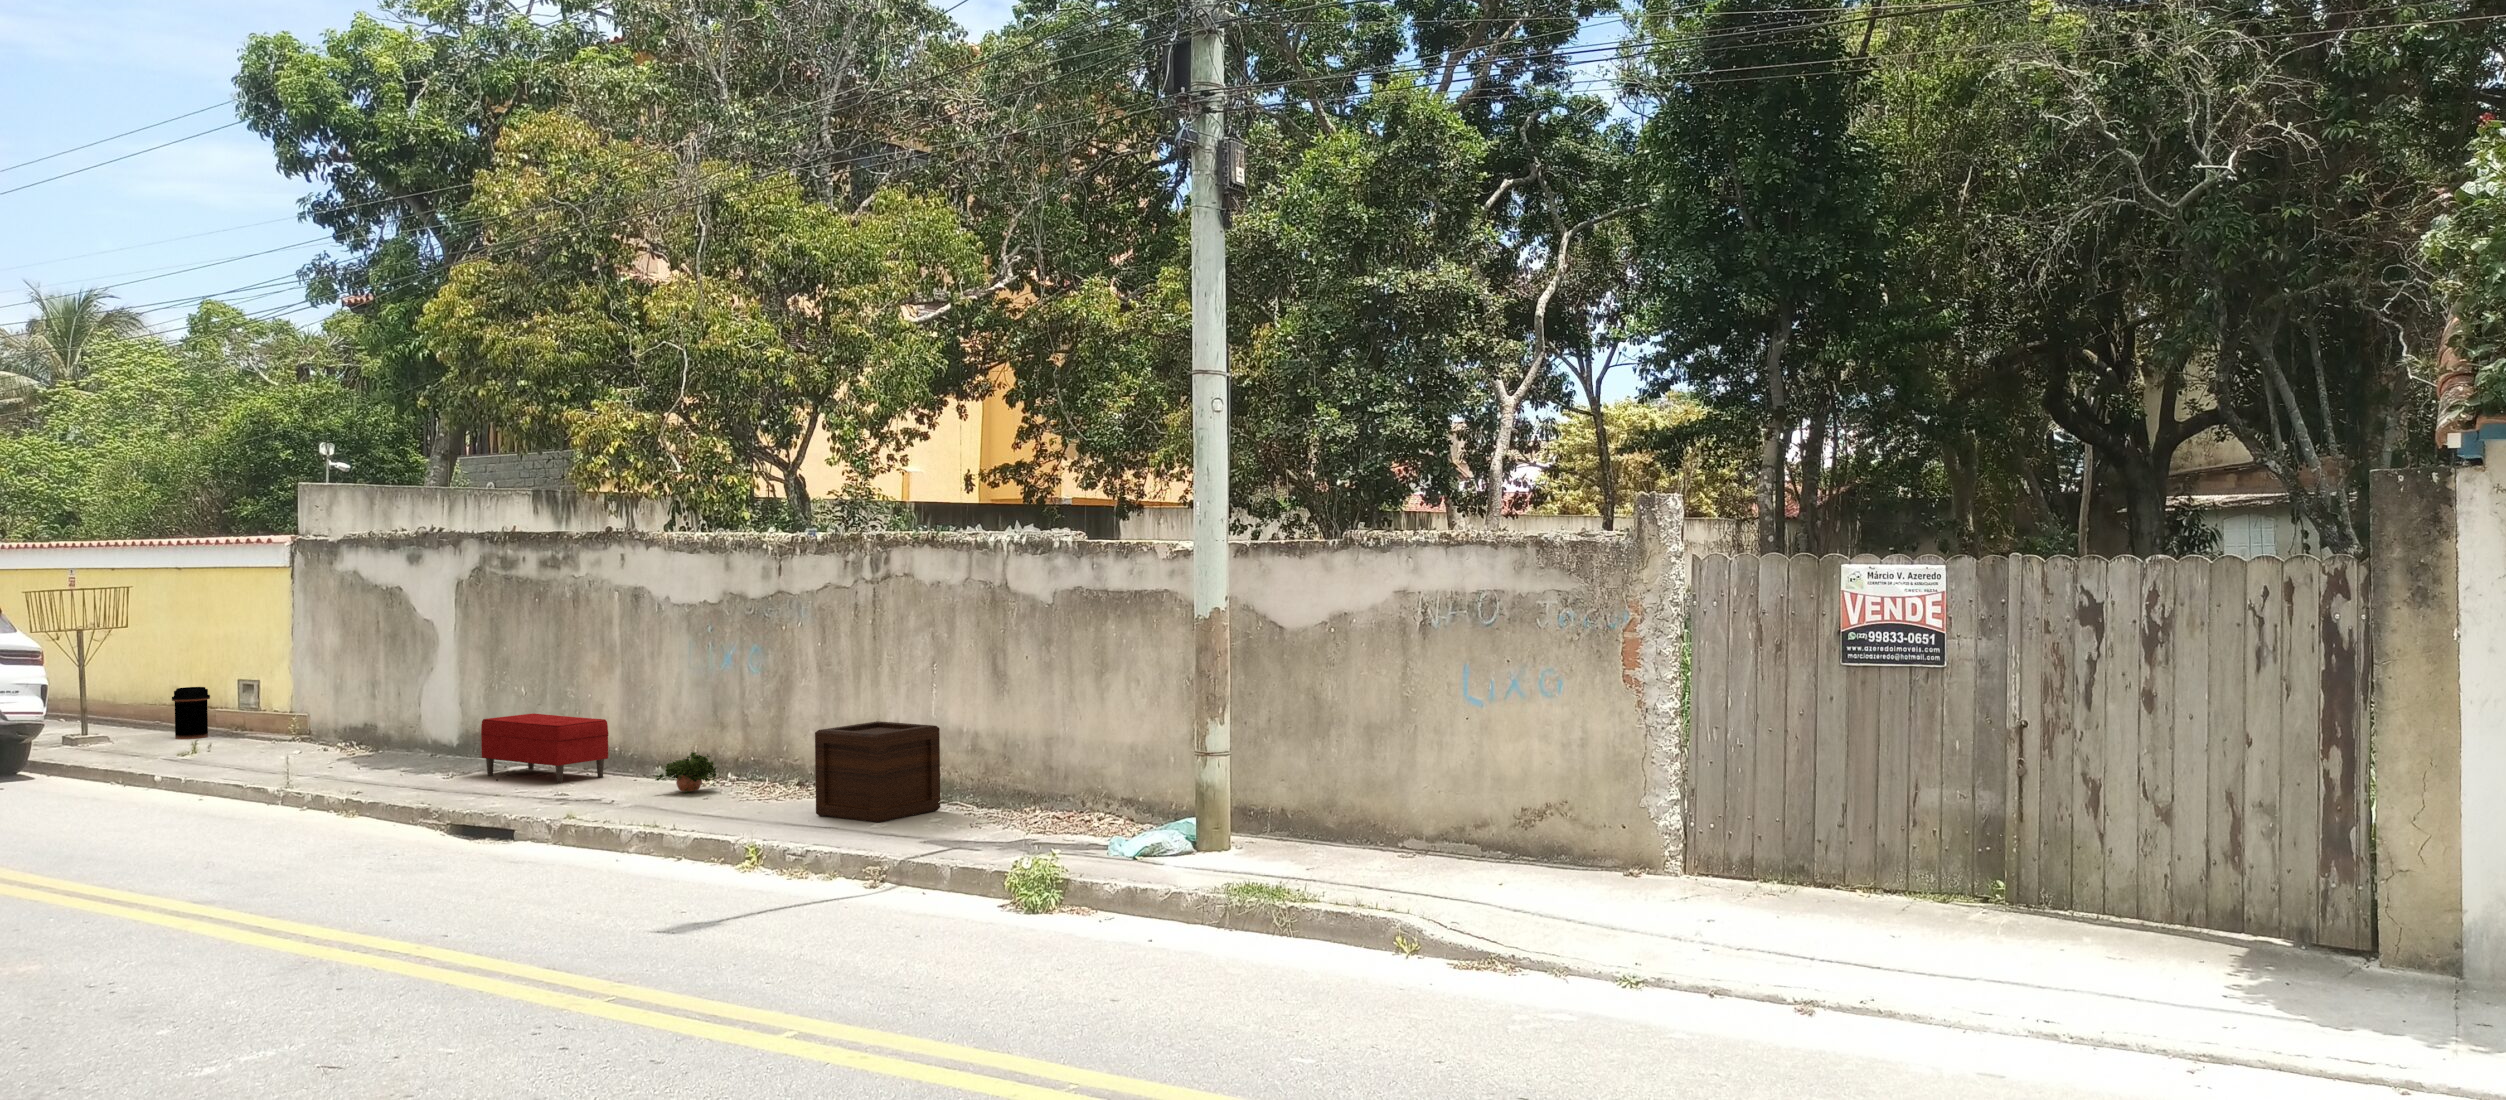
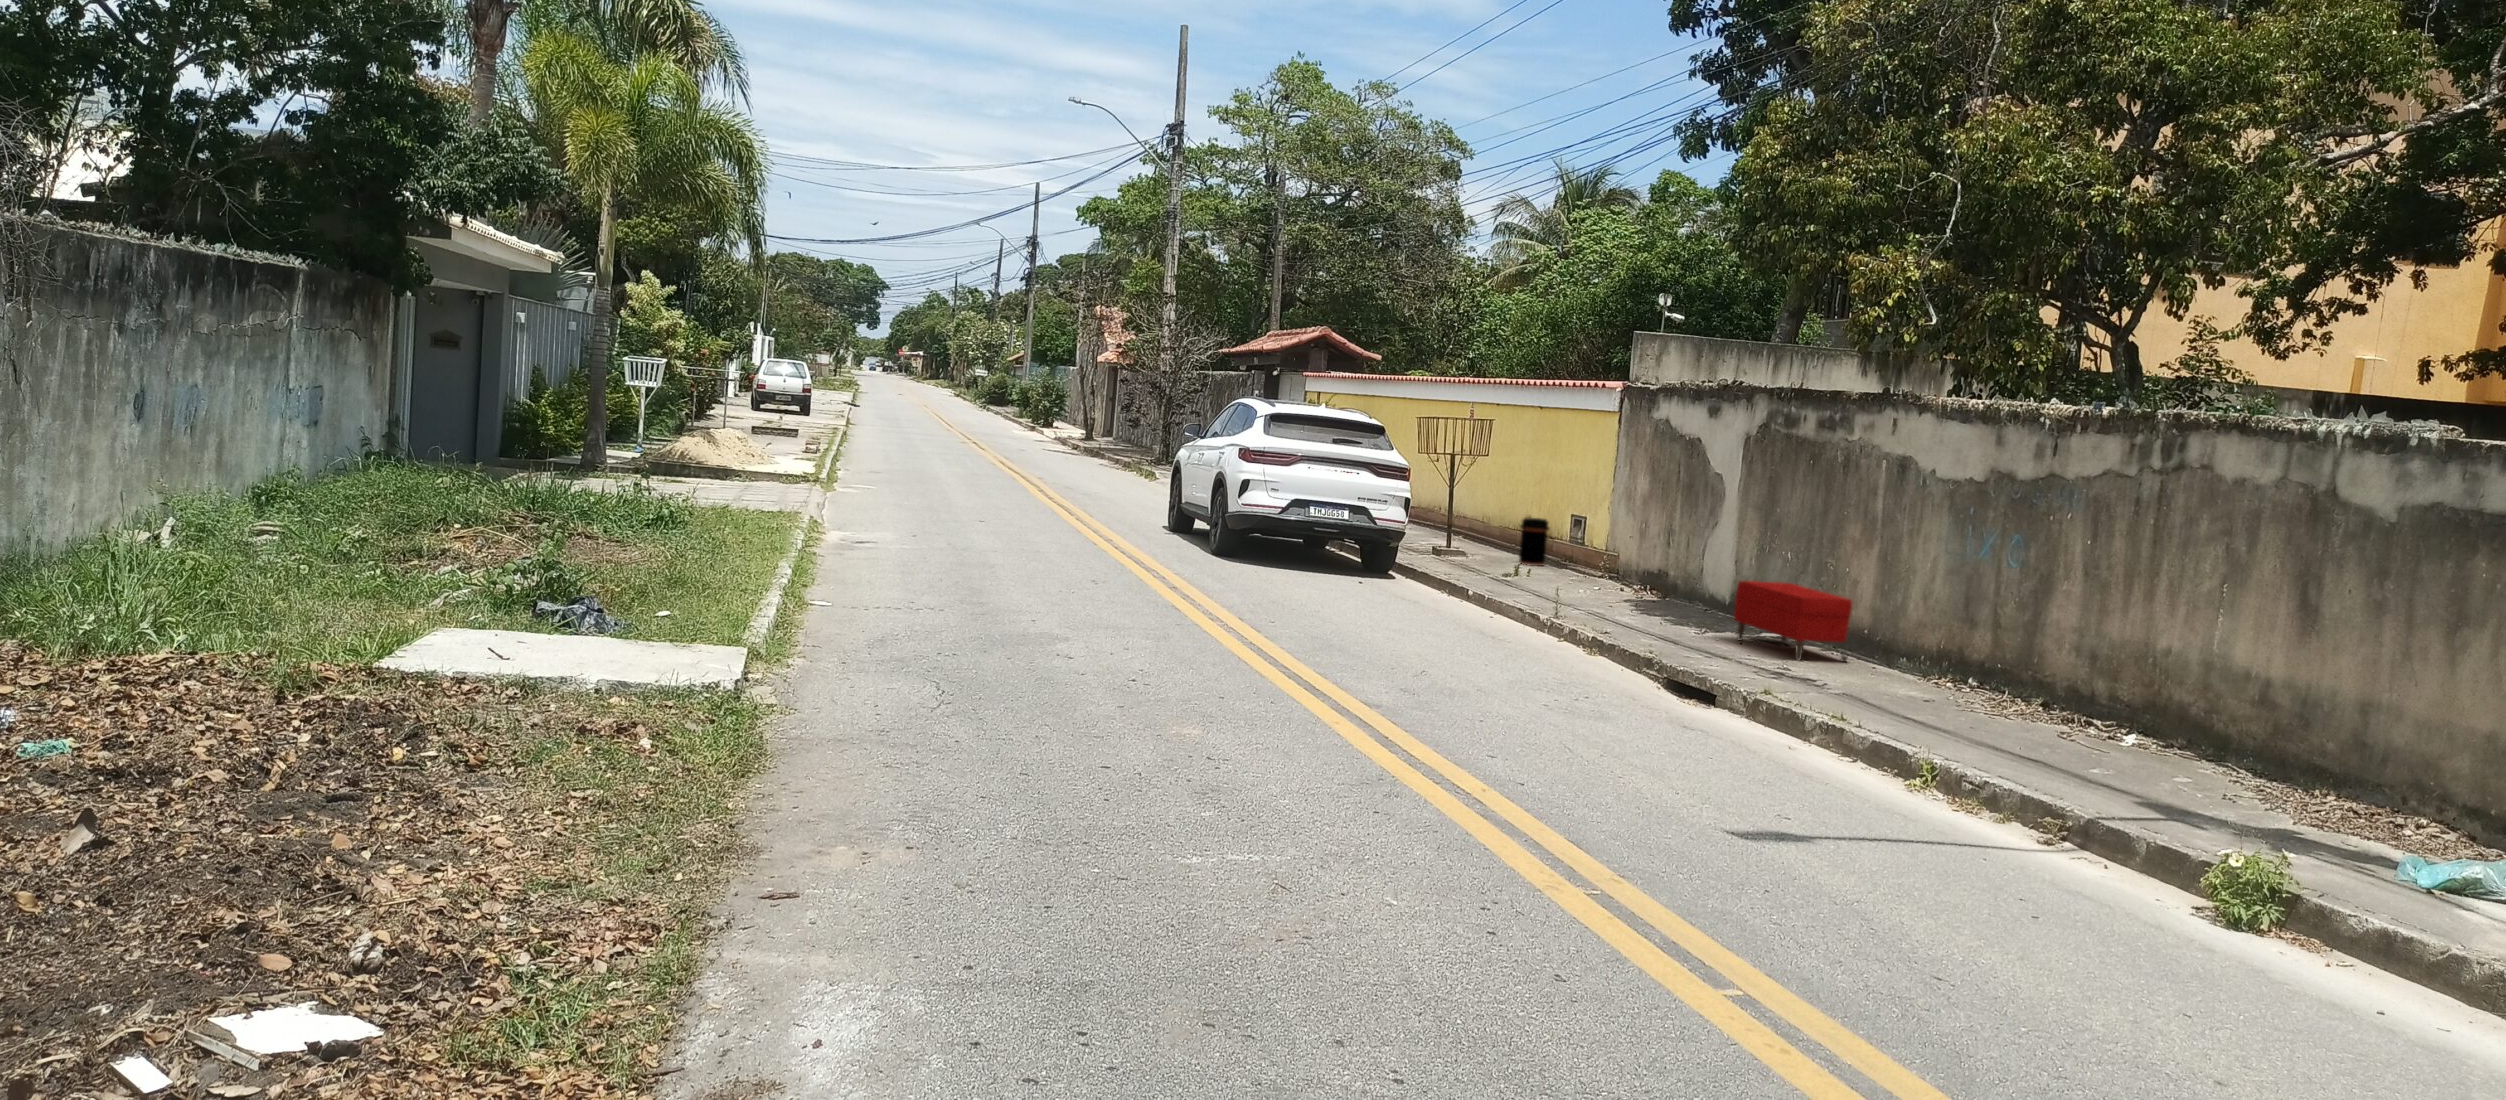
wooden crate: present [815,721,940,823] -> none [2039,645,2219,774]
potted plant: present [655,752,717,794] -> none [1882,649,1957,696]

